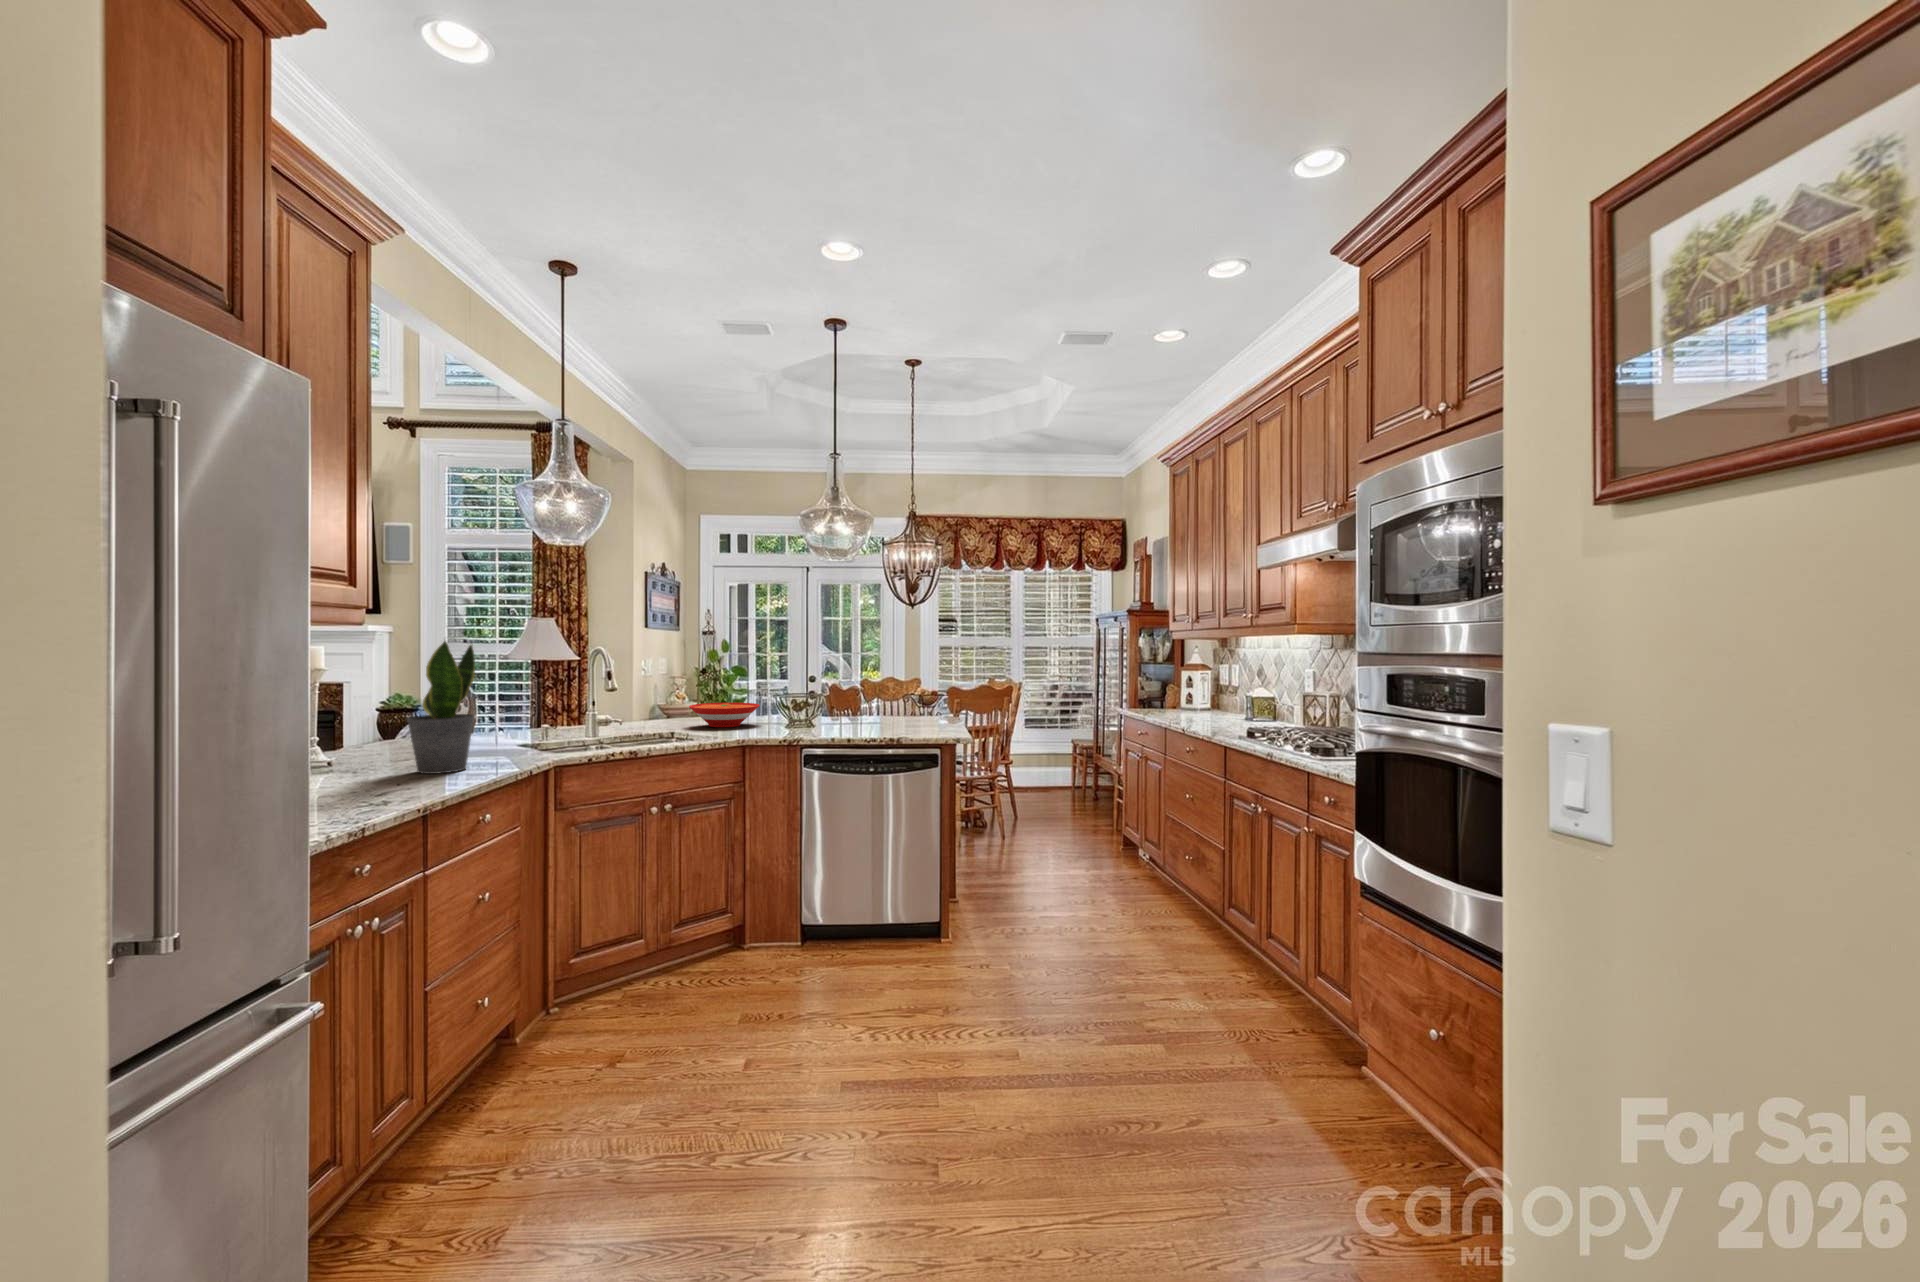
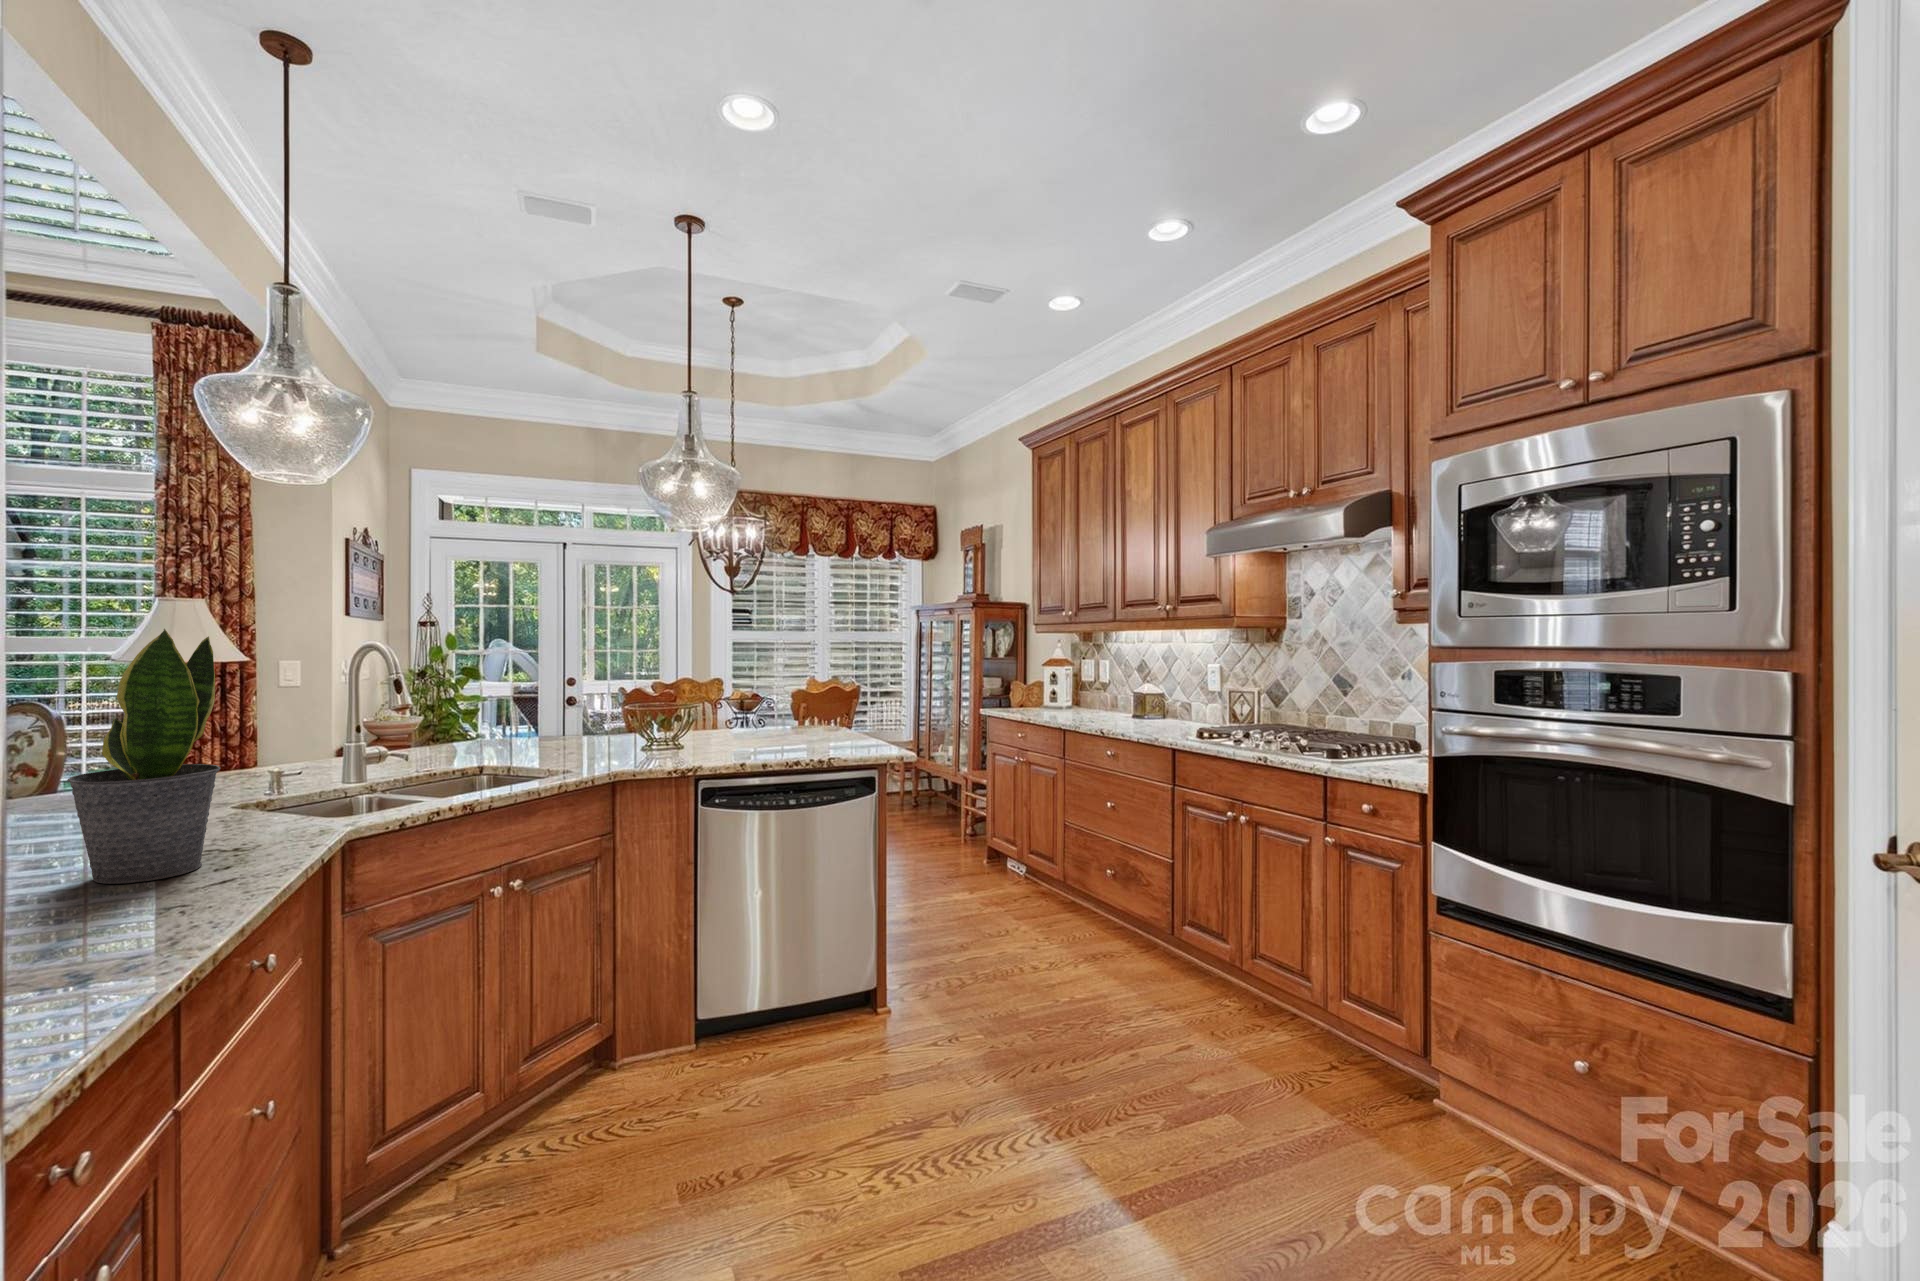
bowl: present [689,702,760,727] -> none [500,721,606,757]

